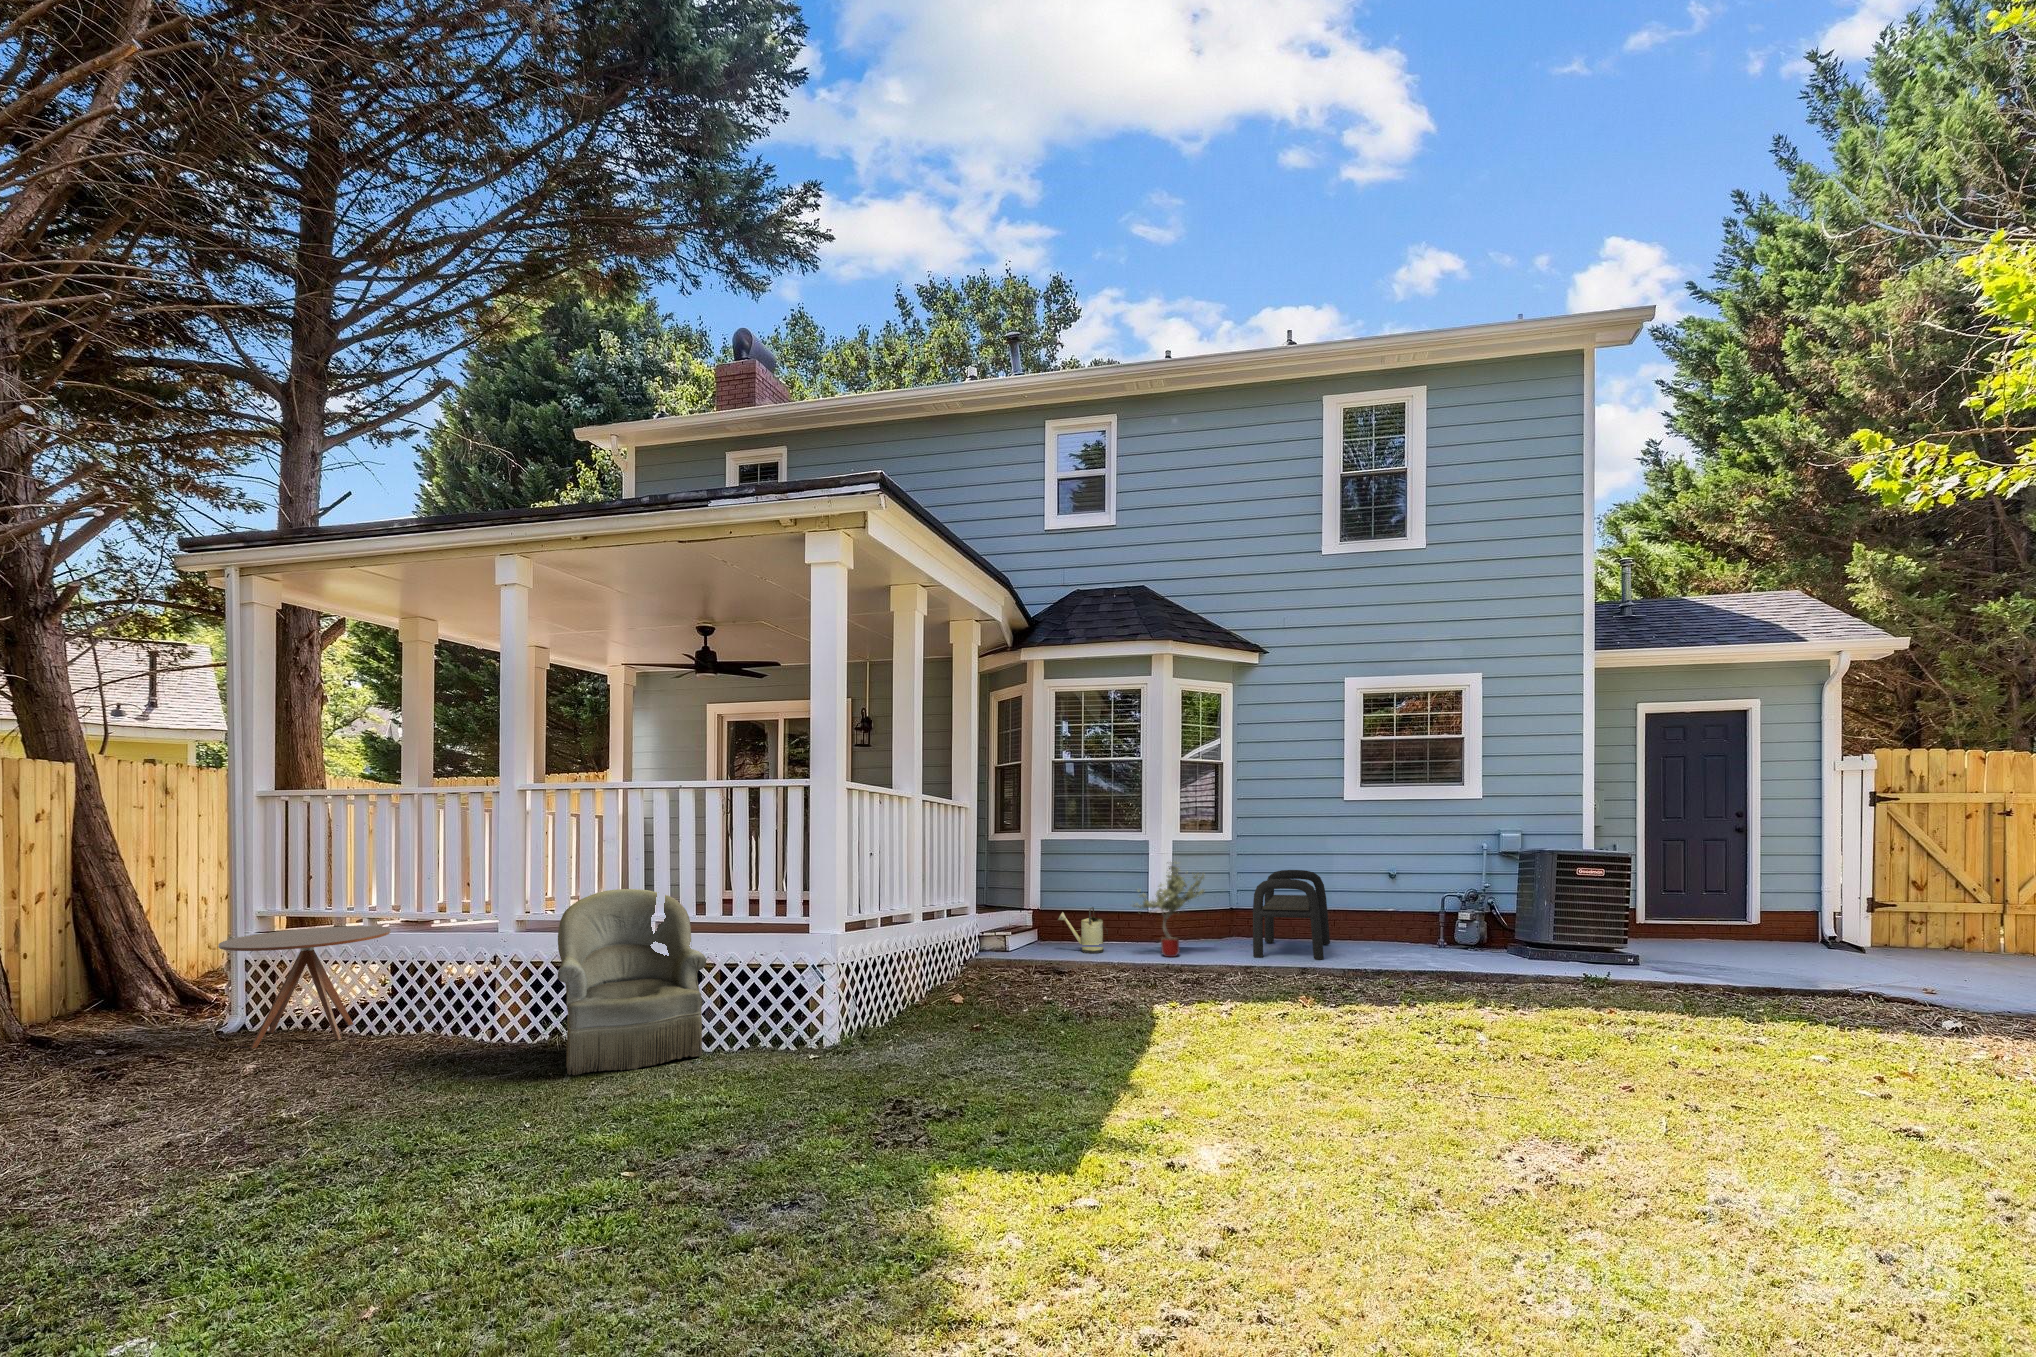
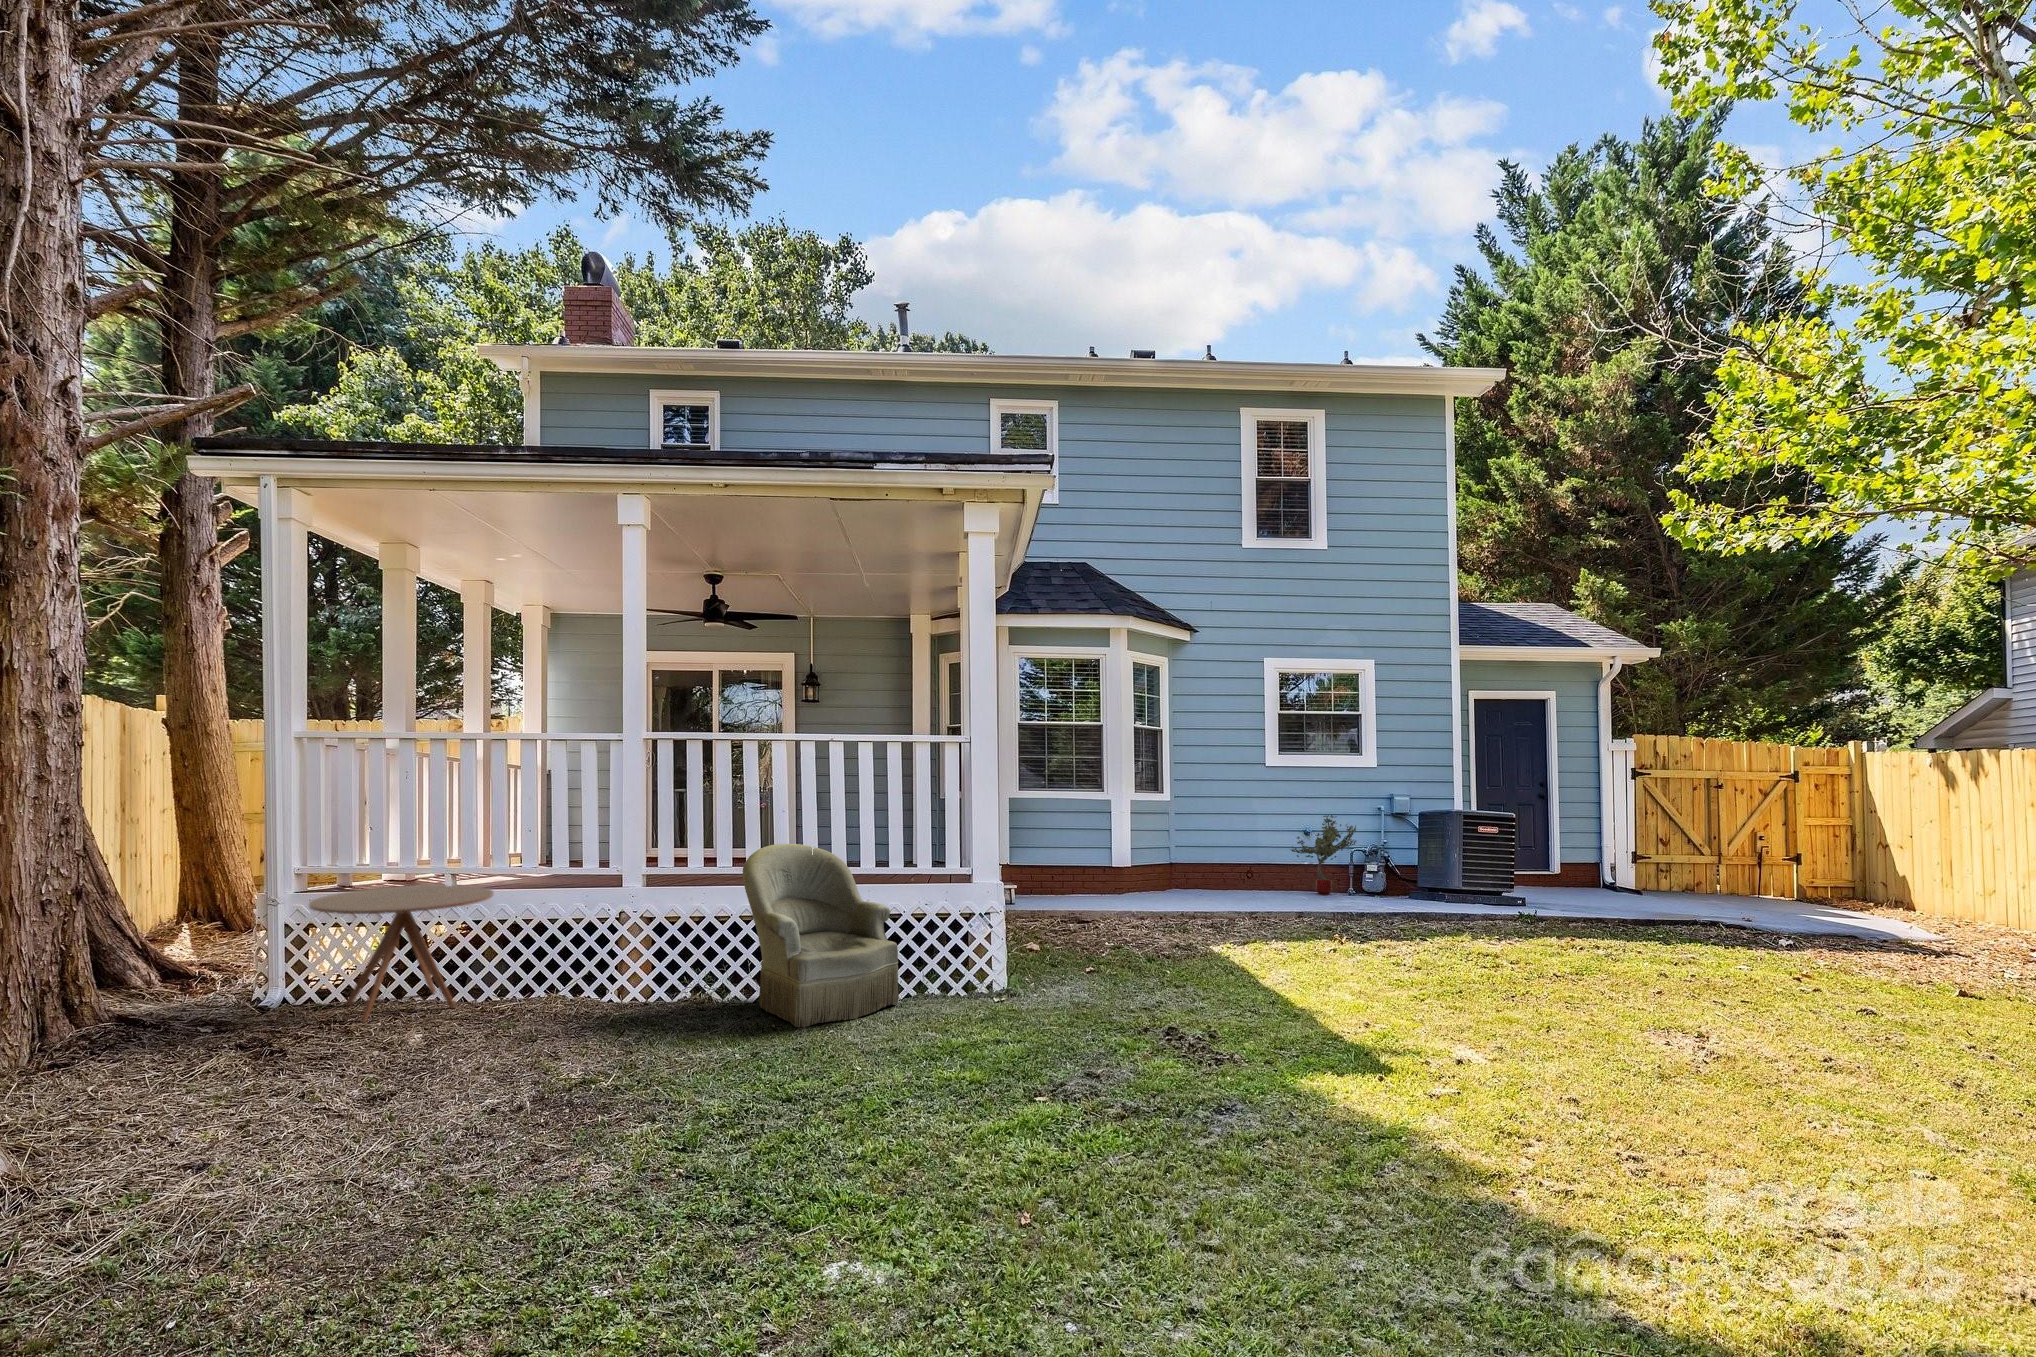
potted tree: present [1133,862,1204,957] -> present [1291,815,1356,895]
bench: present [1253,870,1330,960] -> none [1201,826,1274,903]
watering can: present [1058,907,1104,953] -> none [1037,859,1084,901]

